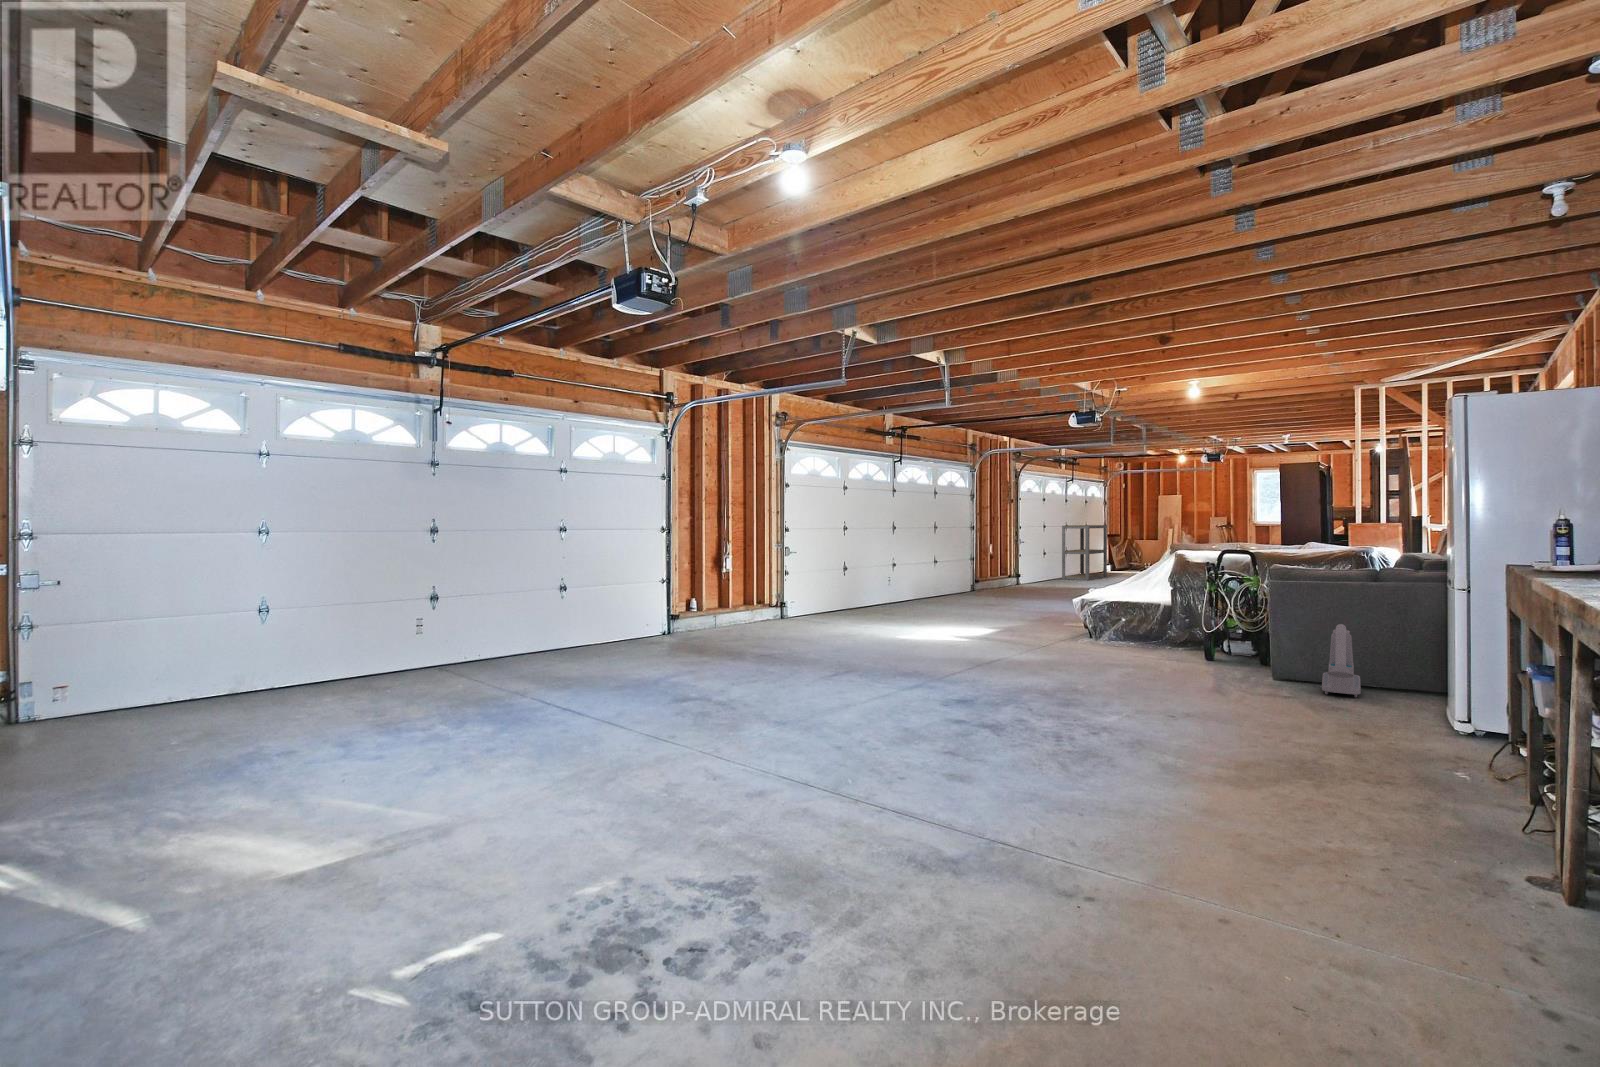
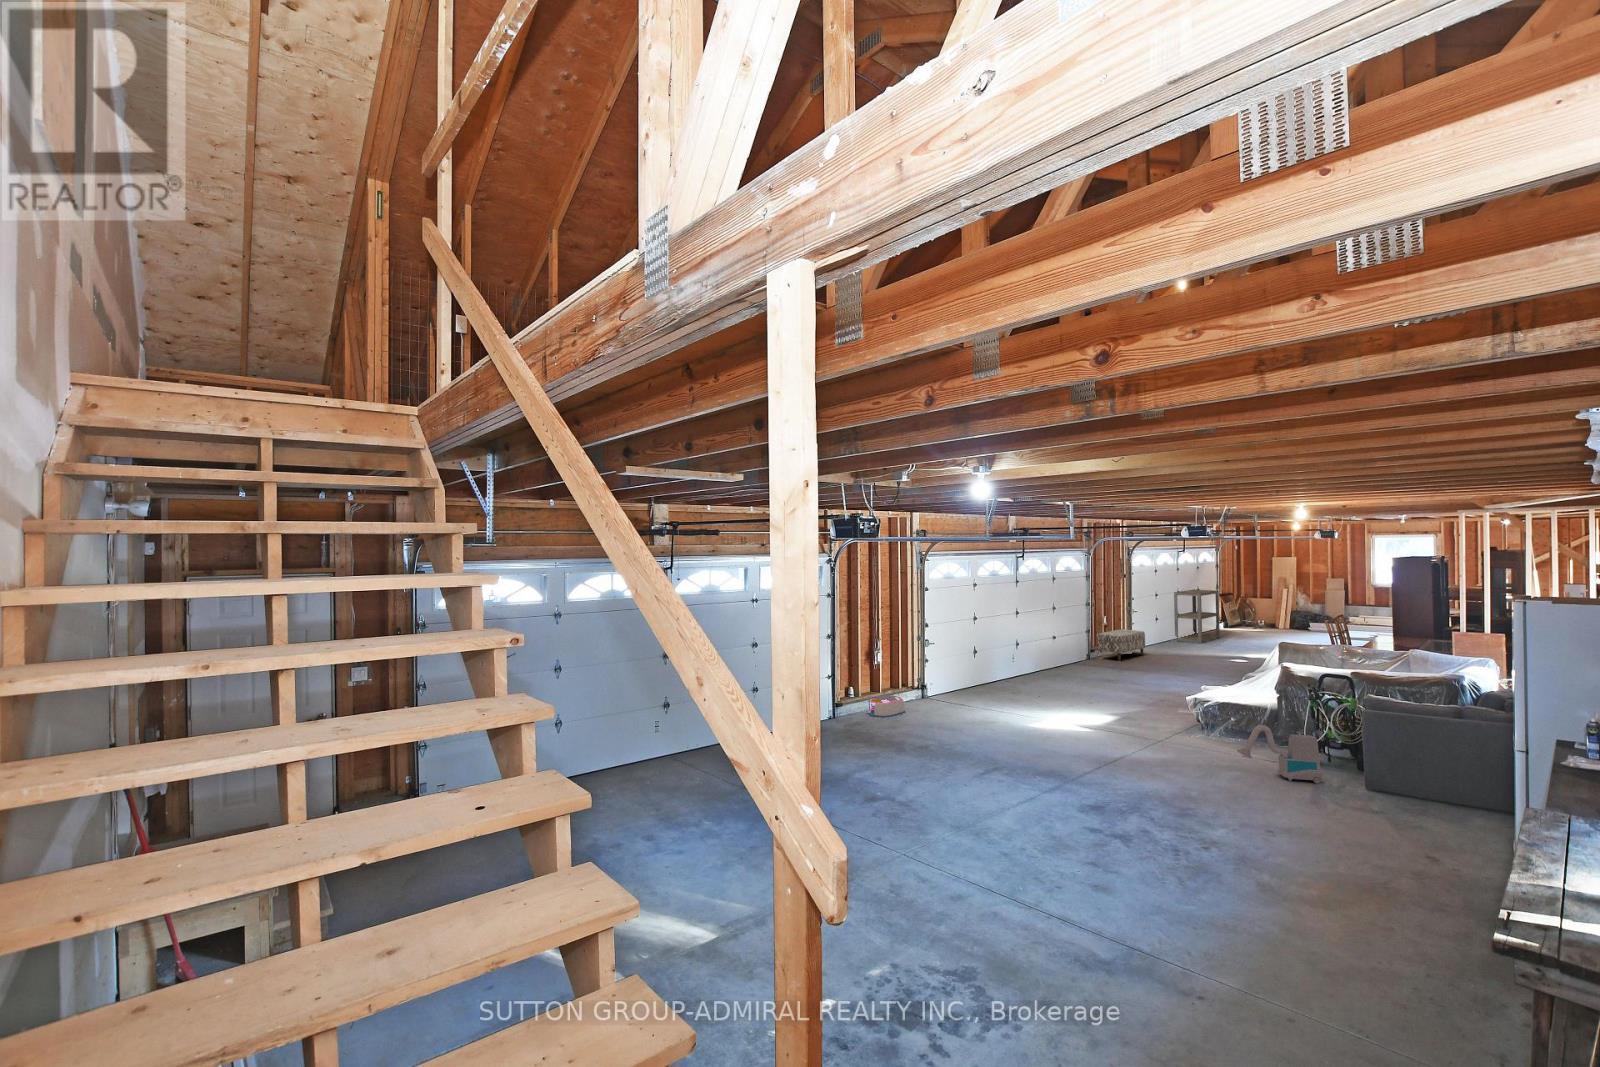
bench: none [981,561,1032,592] -> present [1096,629,1145,661]
storage bin: none [712,609,760,632] -> present [868,695,905,717]
vacuum cleaner: present [1322,624,1360,698] -> present [1237,725,1322,783]

